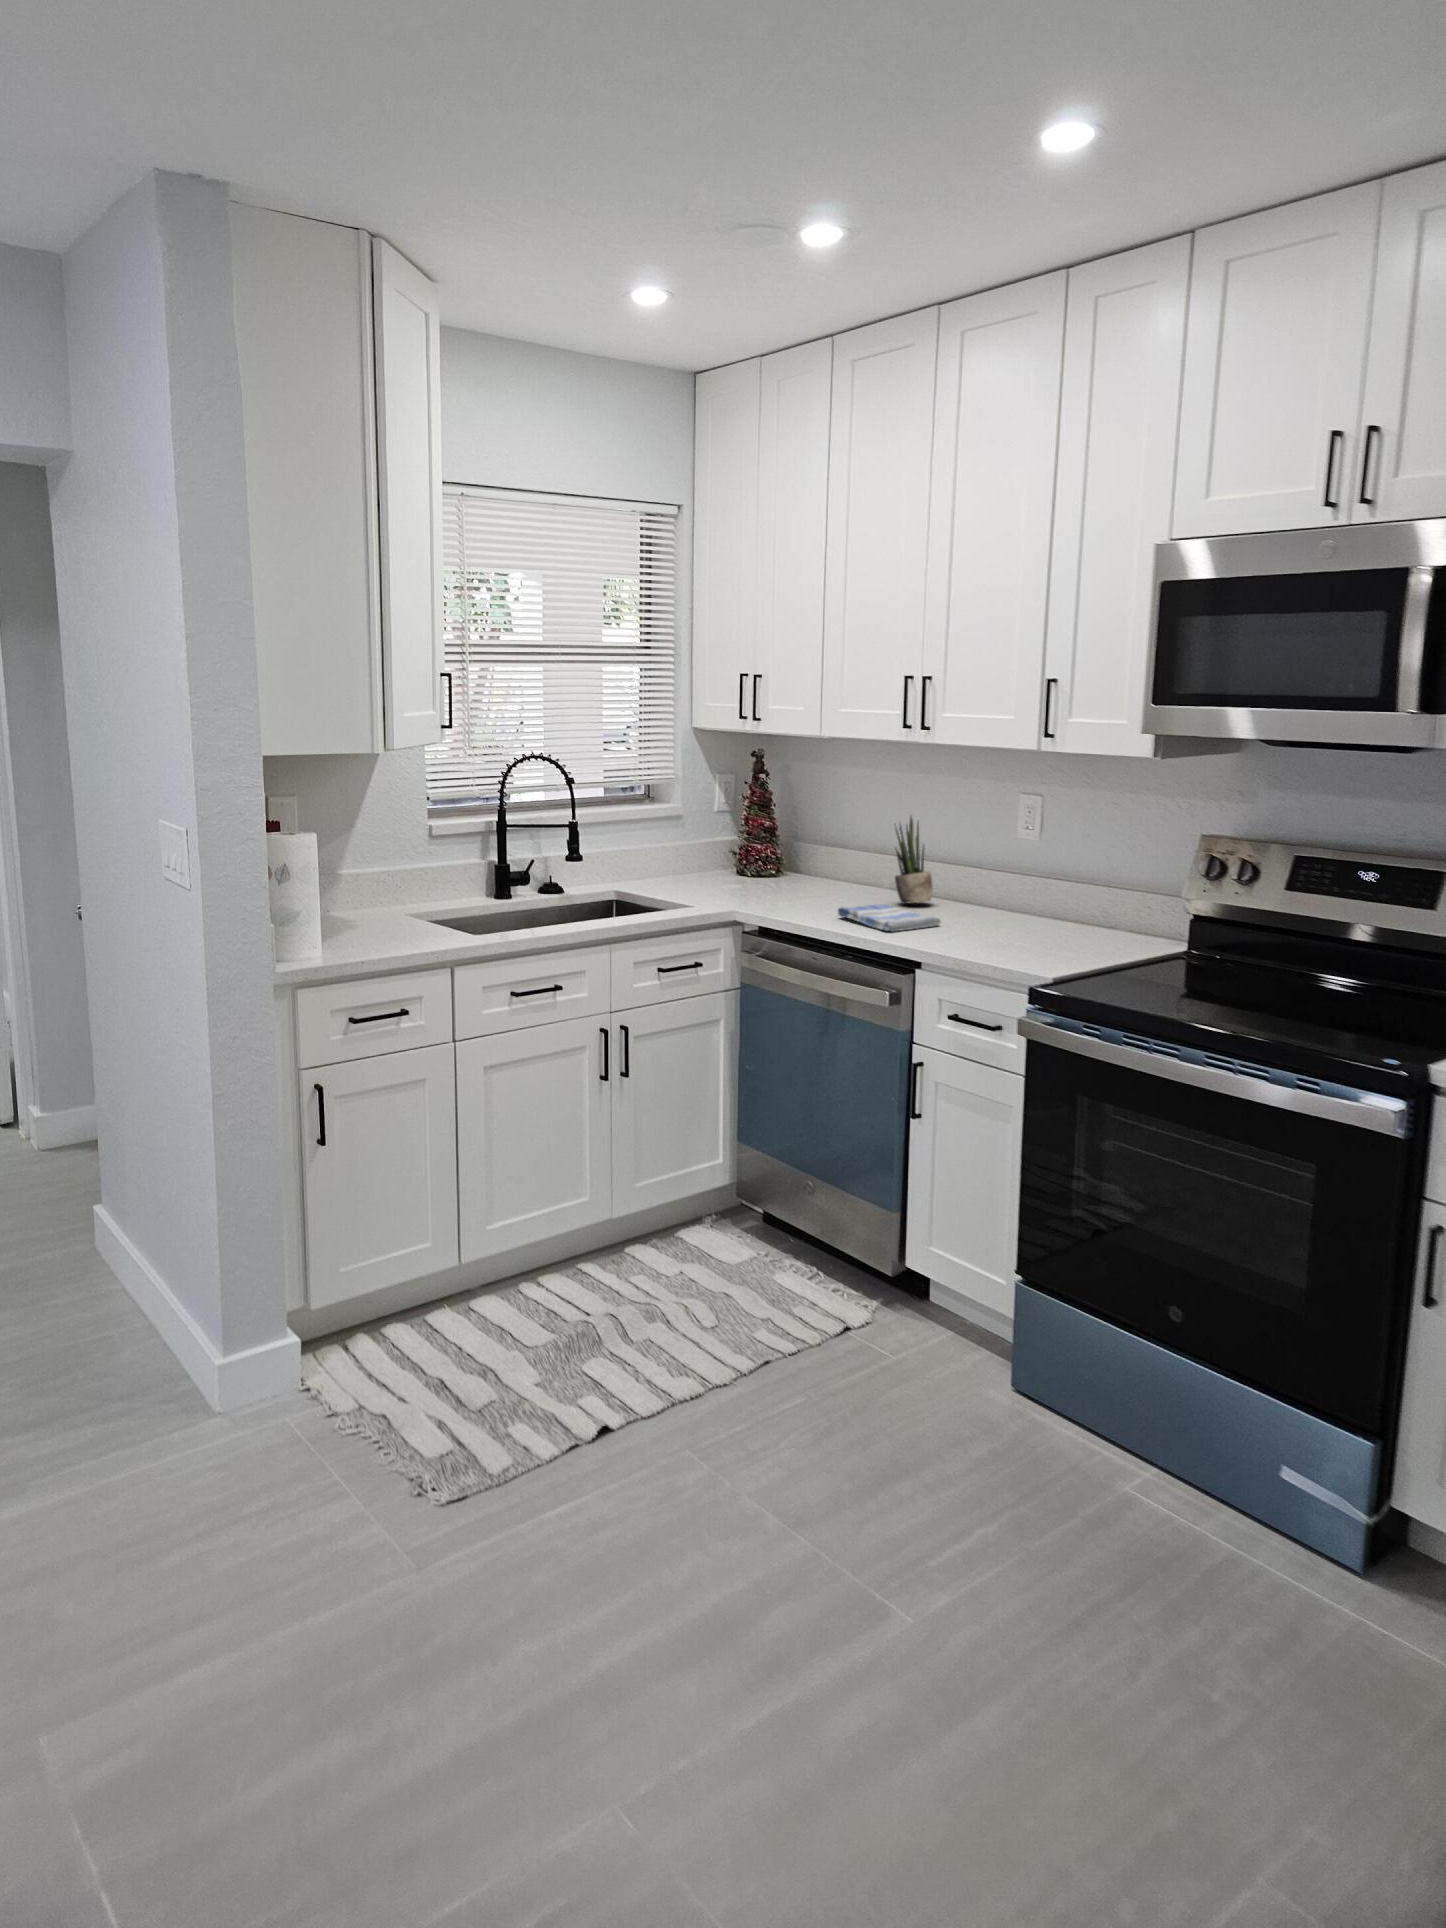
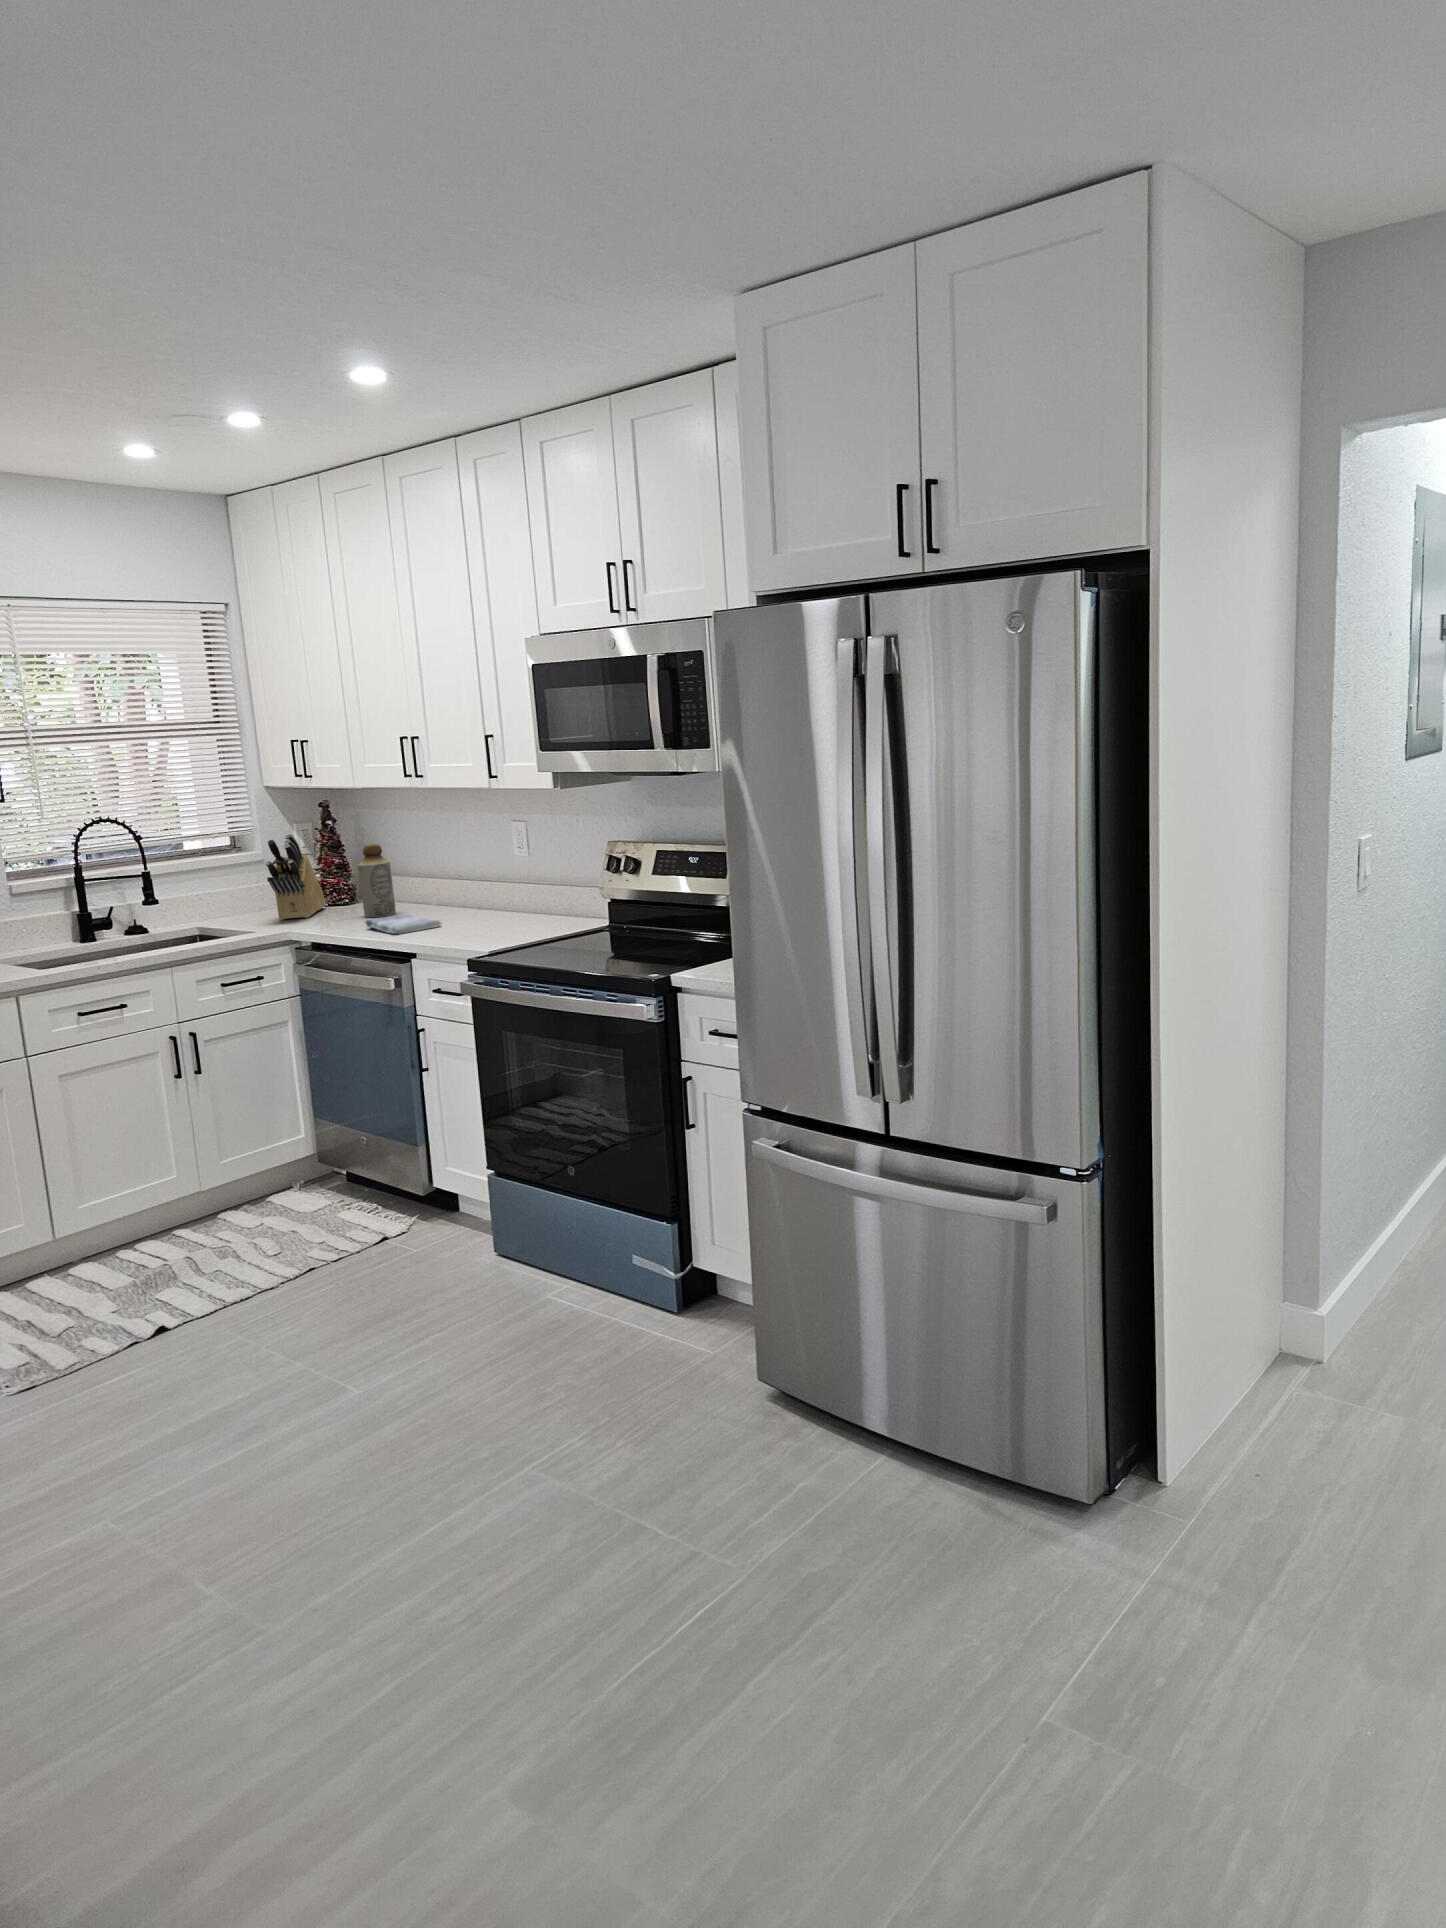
knife block: none [706,789,753,892] -> present [265,834,326,920]
bottle: none [815,810,854,901] -> present [358,844,396,917]
potted plant: present [895,817,932,904] -> none [418,842,452,914]

